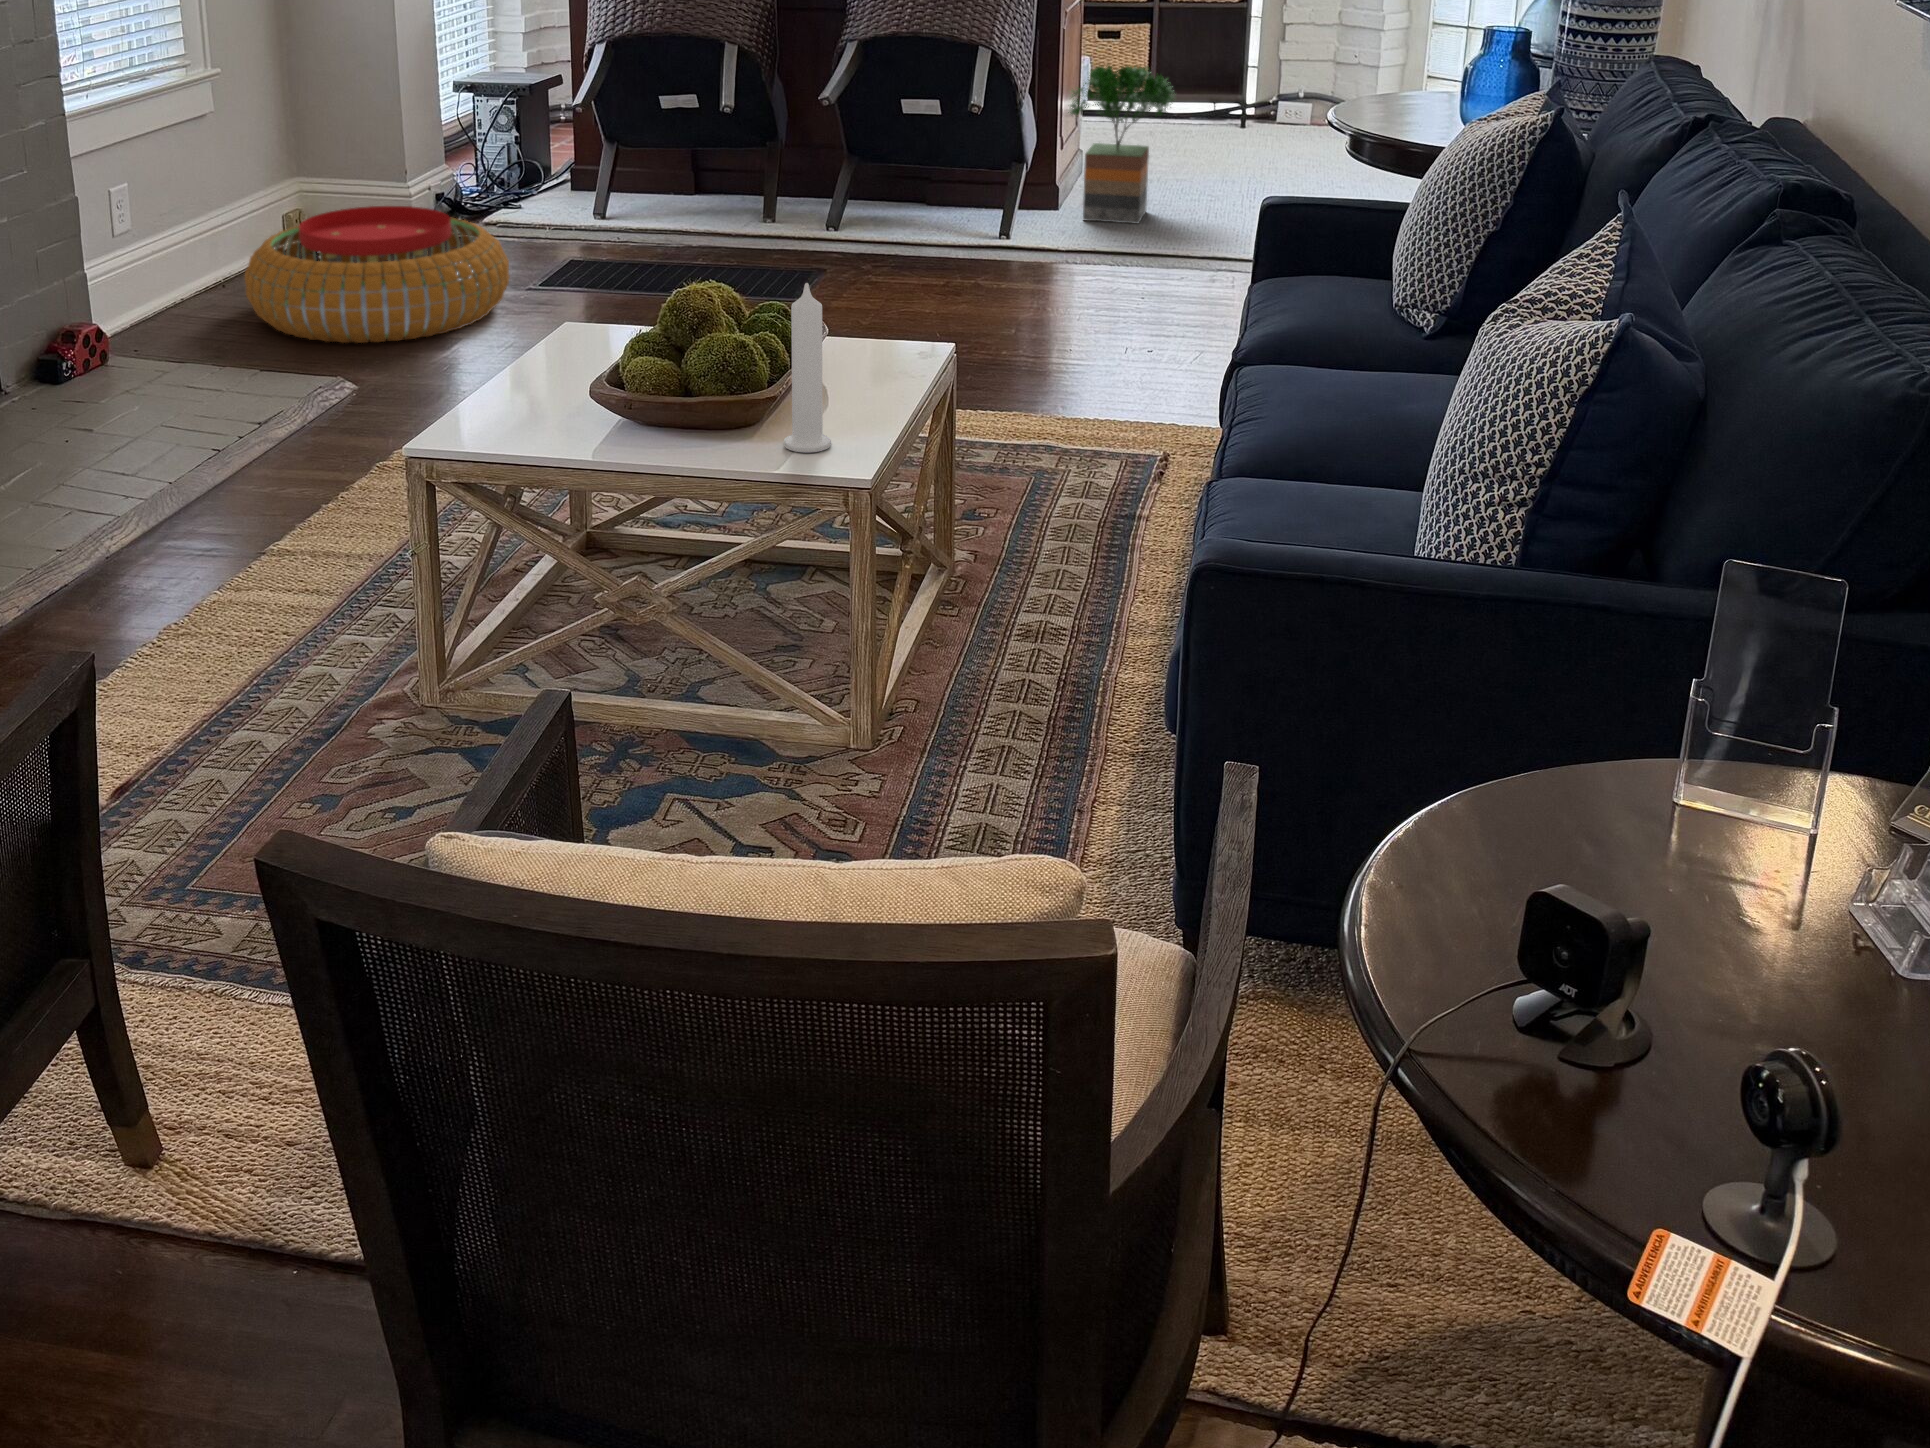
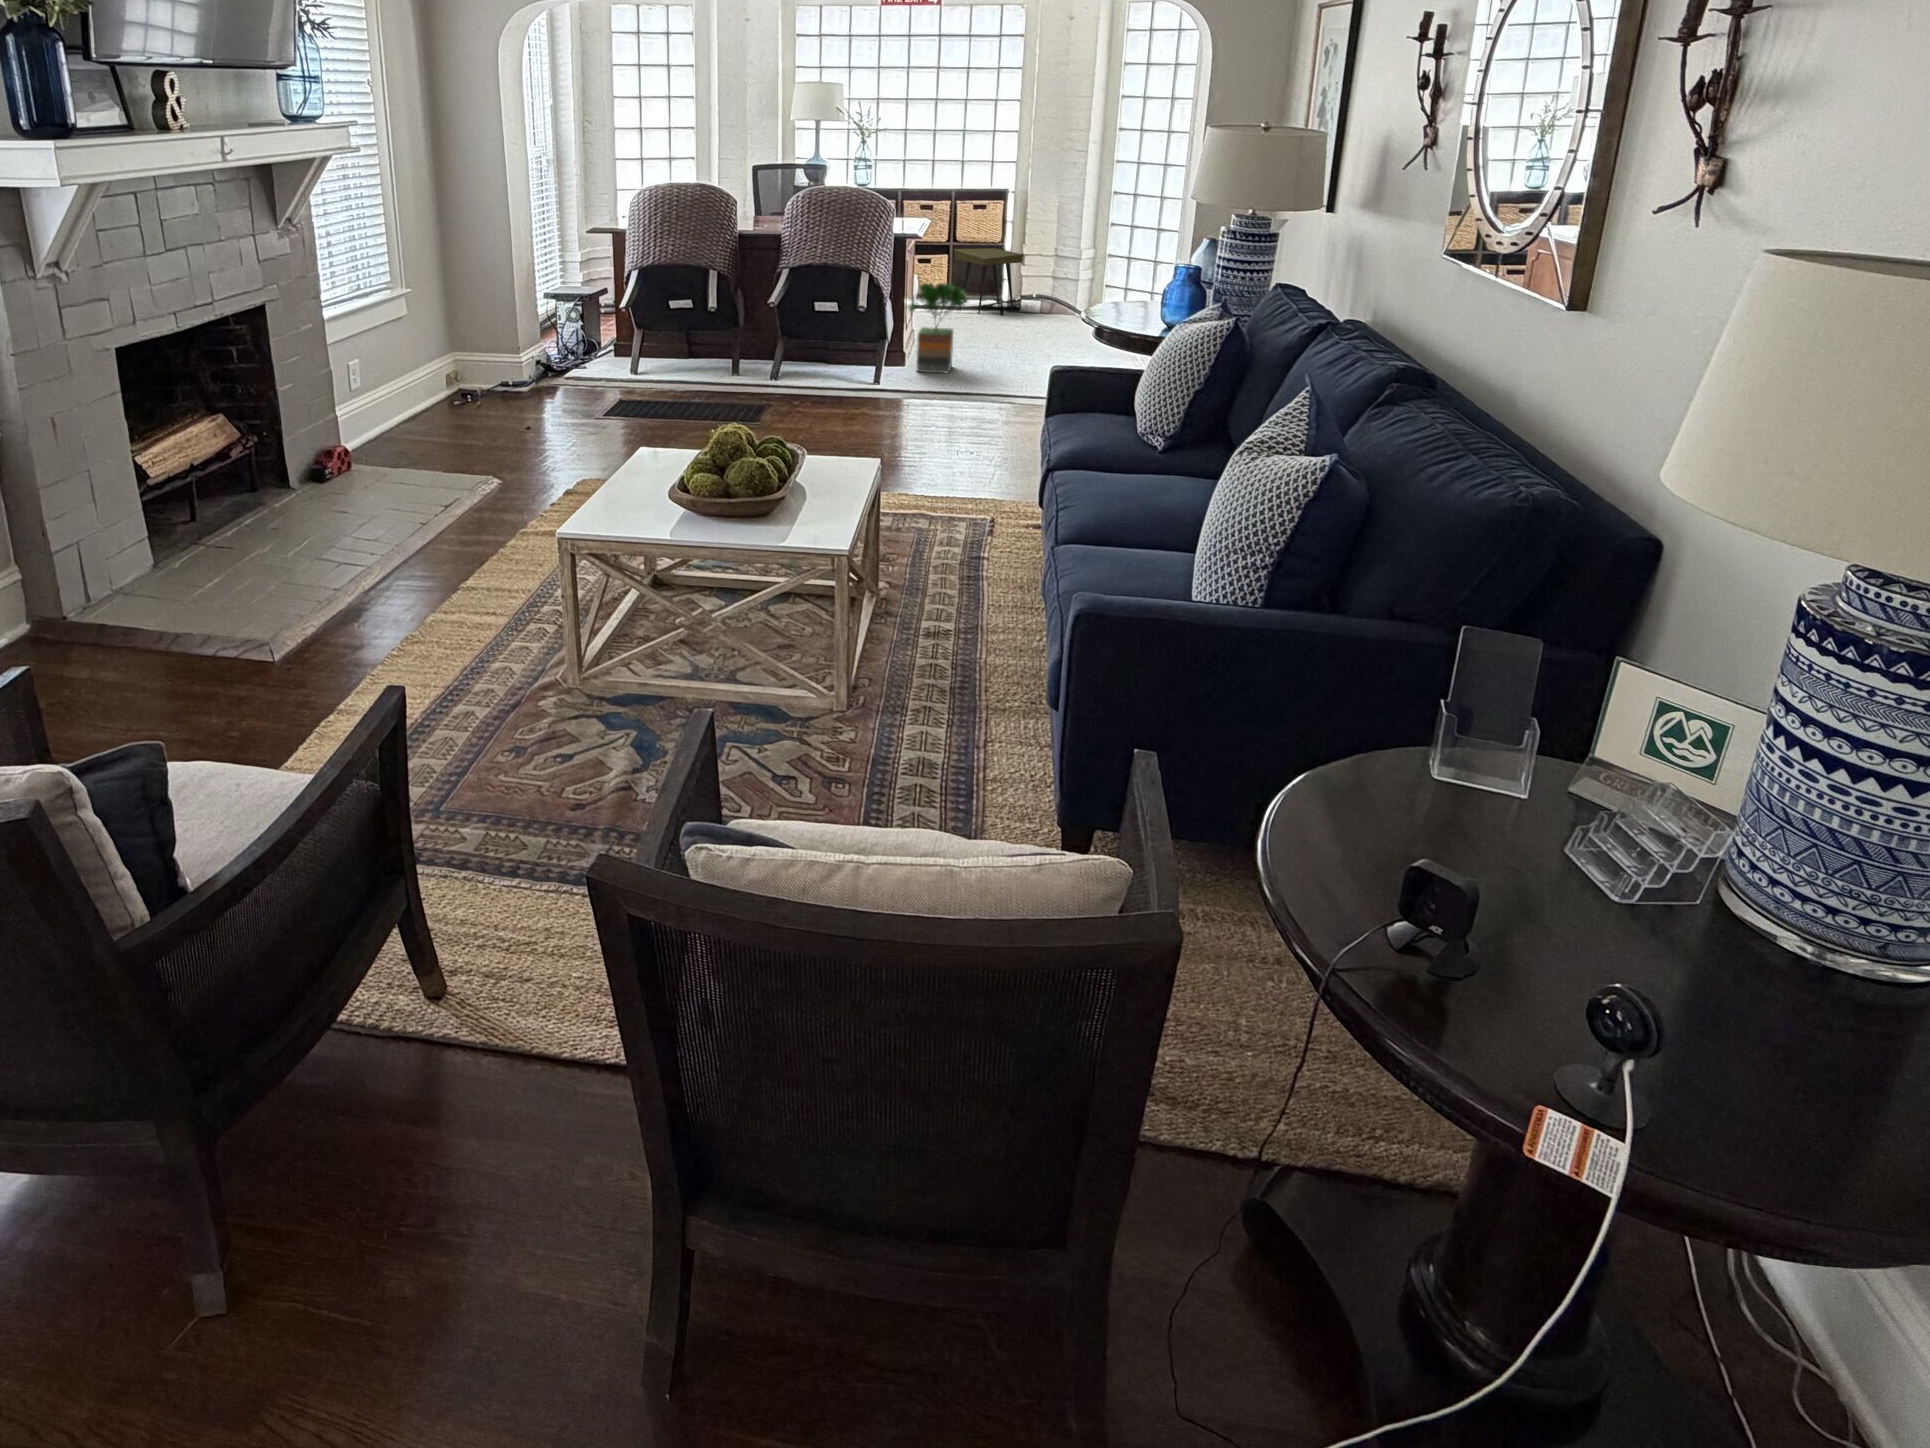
side table: none [1168,10,1289,125] -> present [954,248,1023,314]
pouf: present [245,206,510,343] -> none [436,370,593,452]
candle: present [784,283,831,453] -> none [792,429,821,530]

